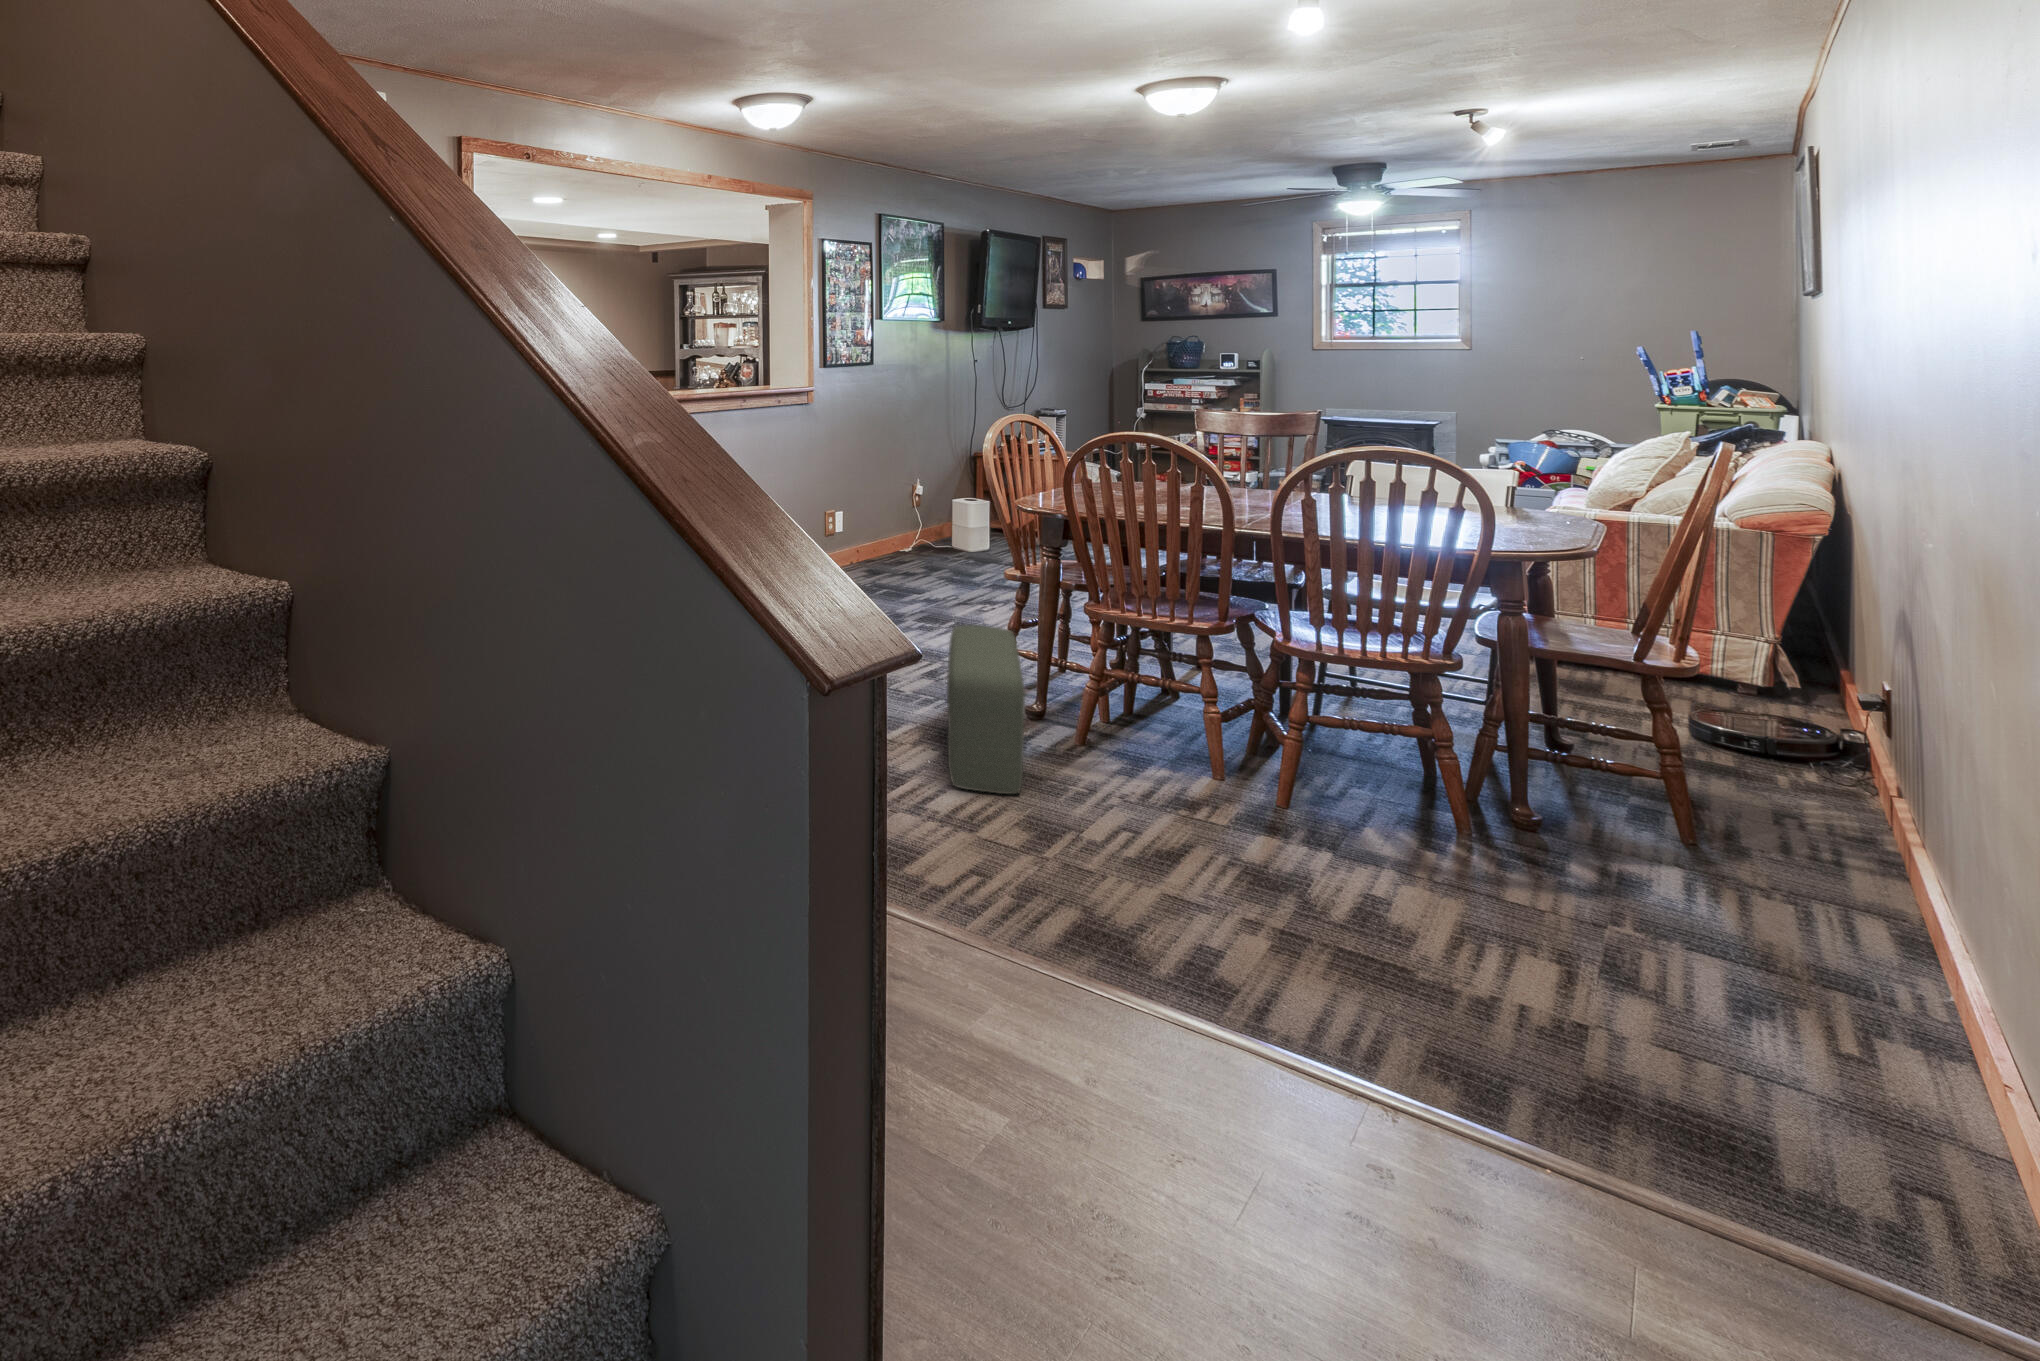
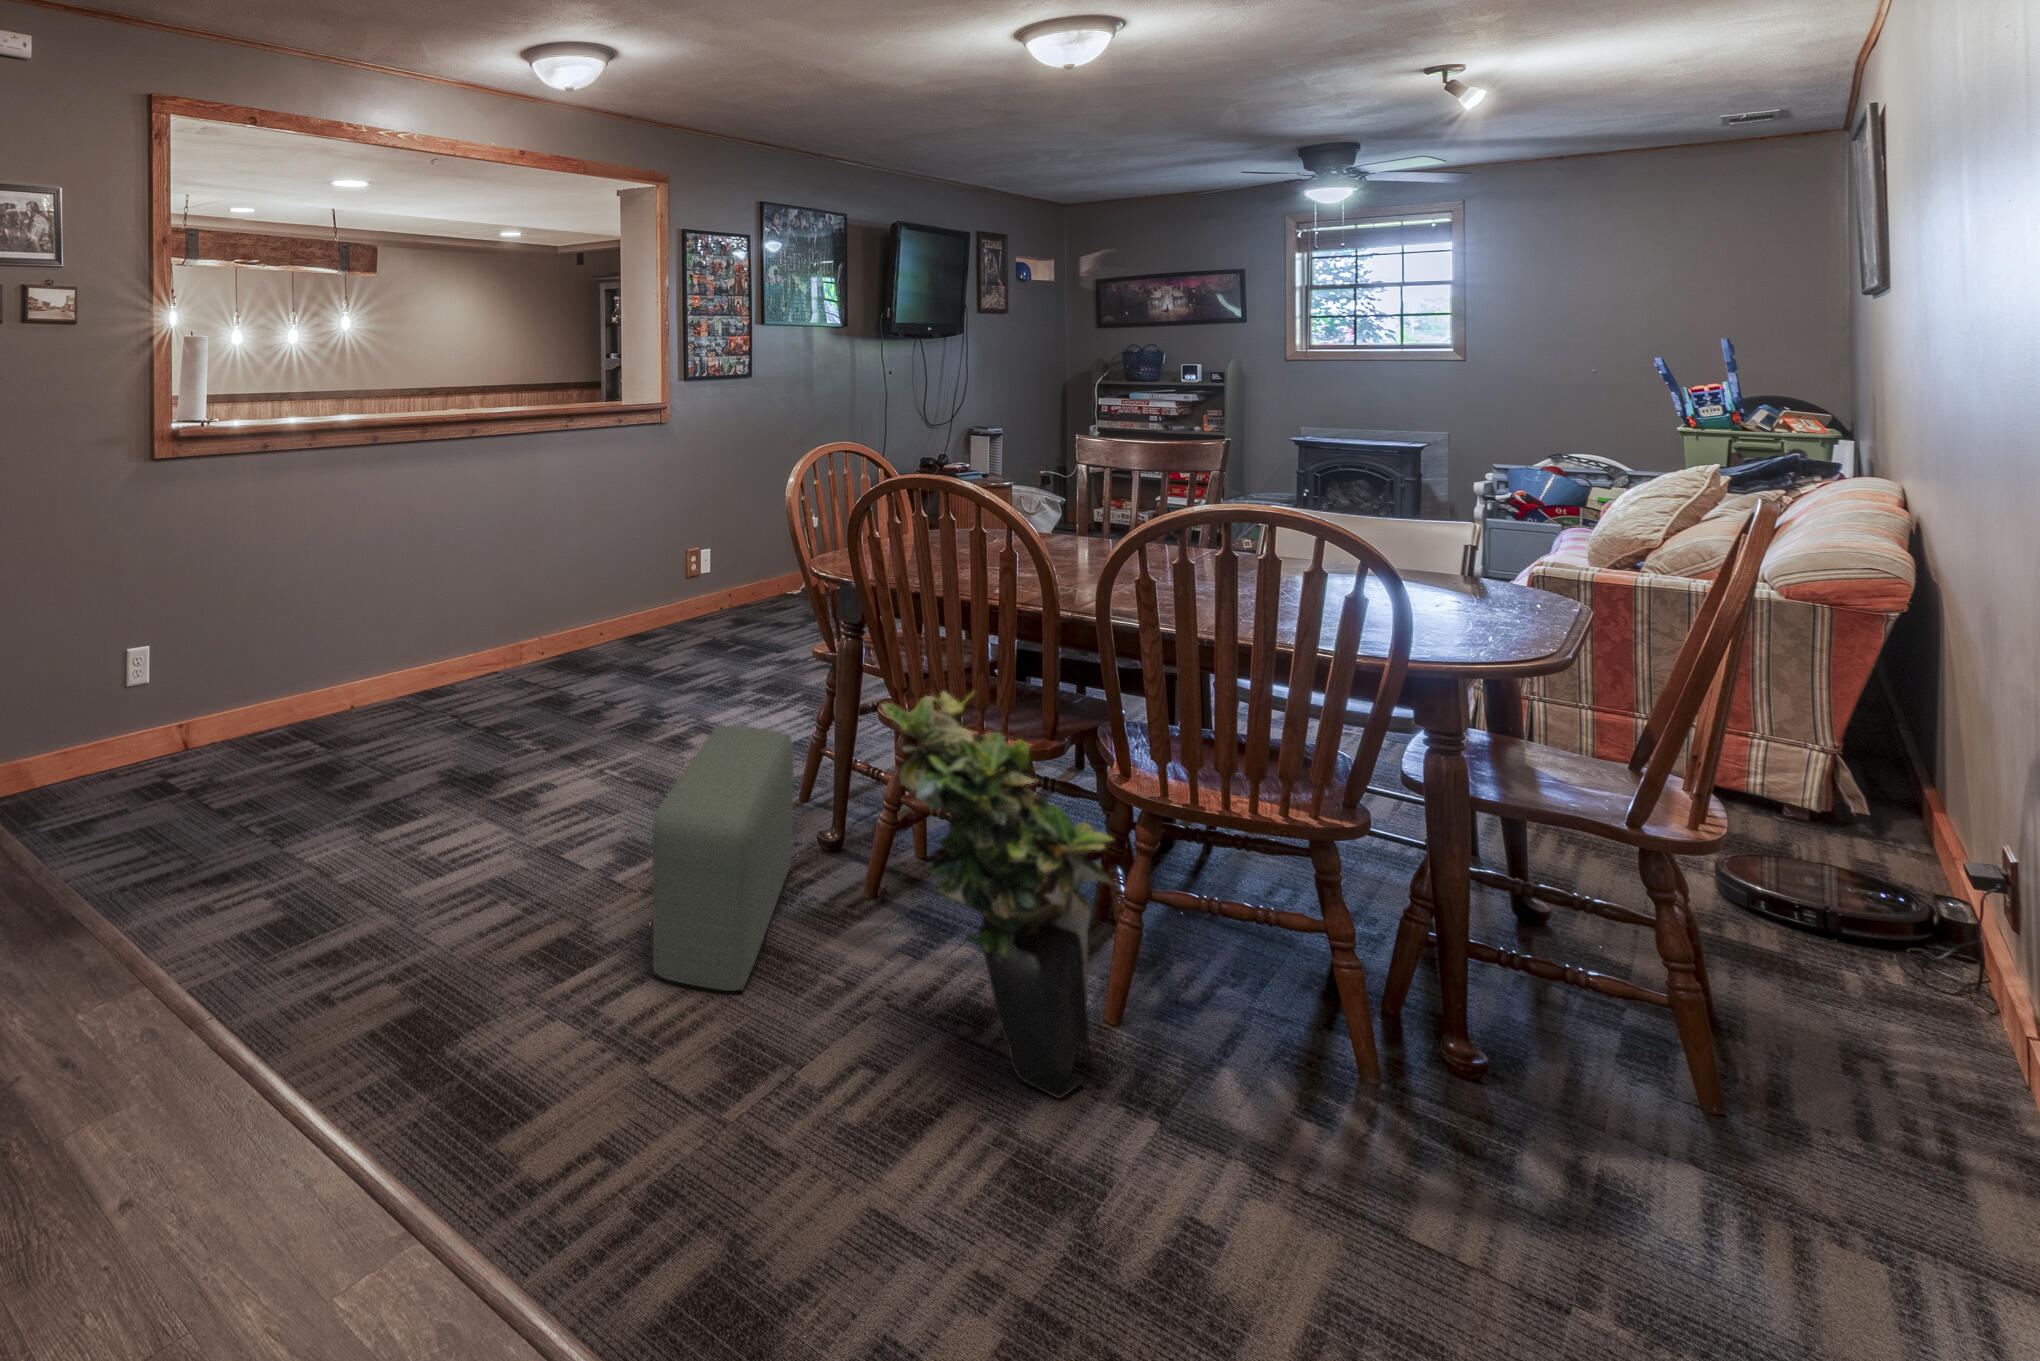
potted plant: none [1126,581,1295,844] -> present [882,692,1112,1098]

